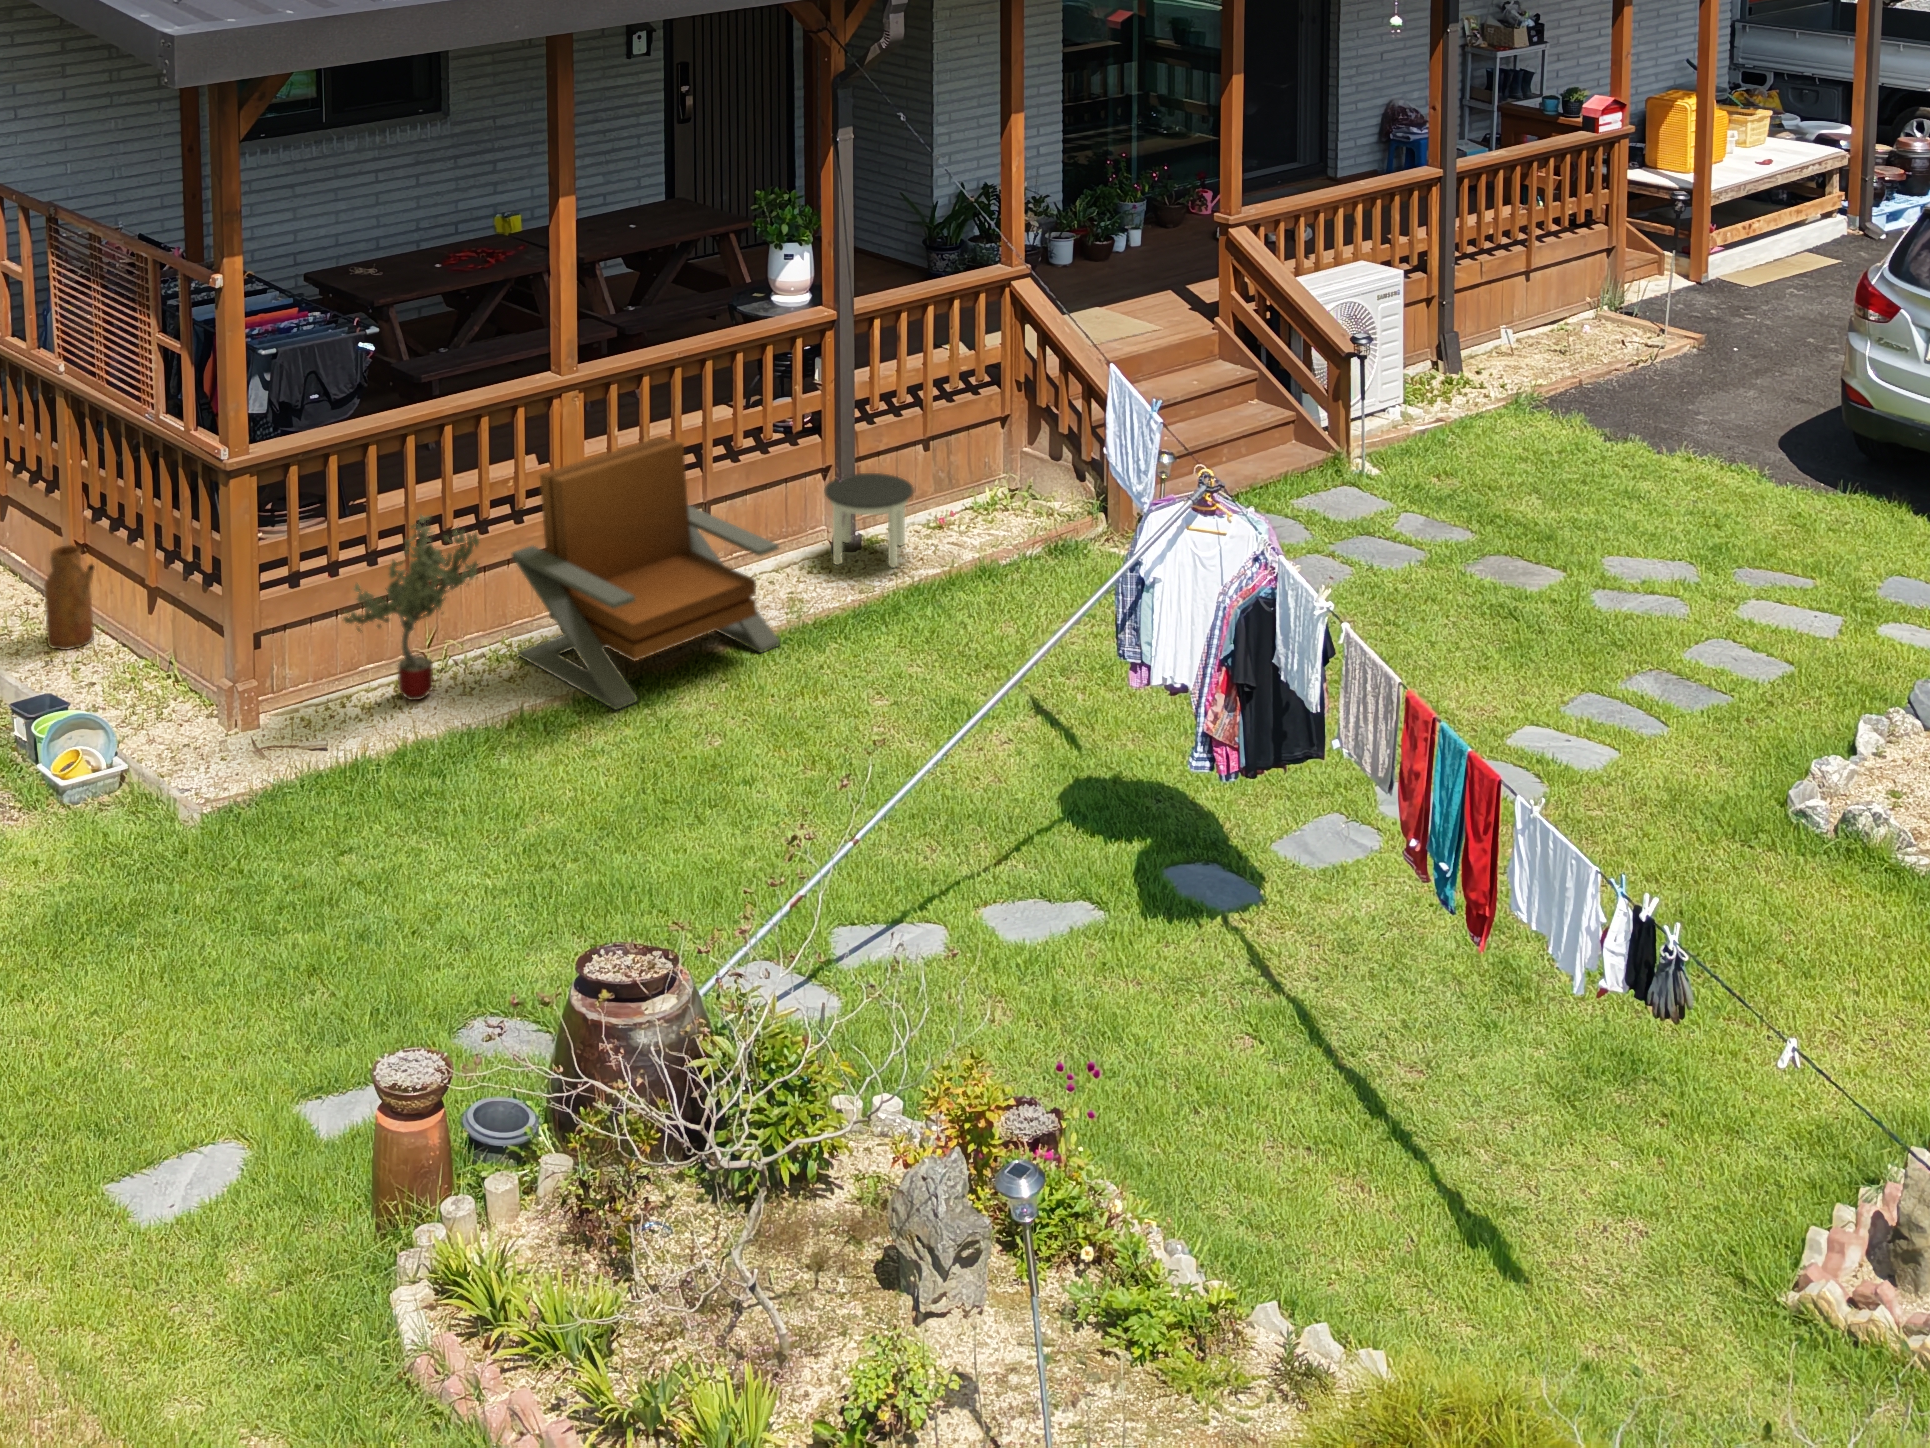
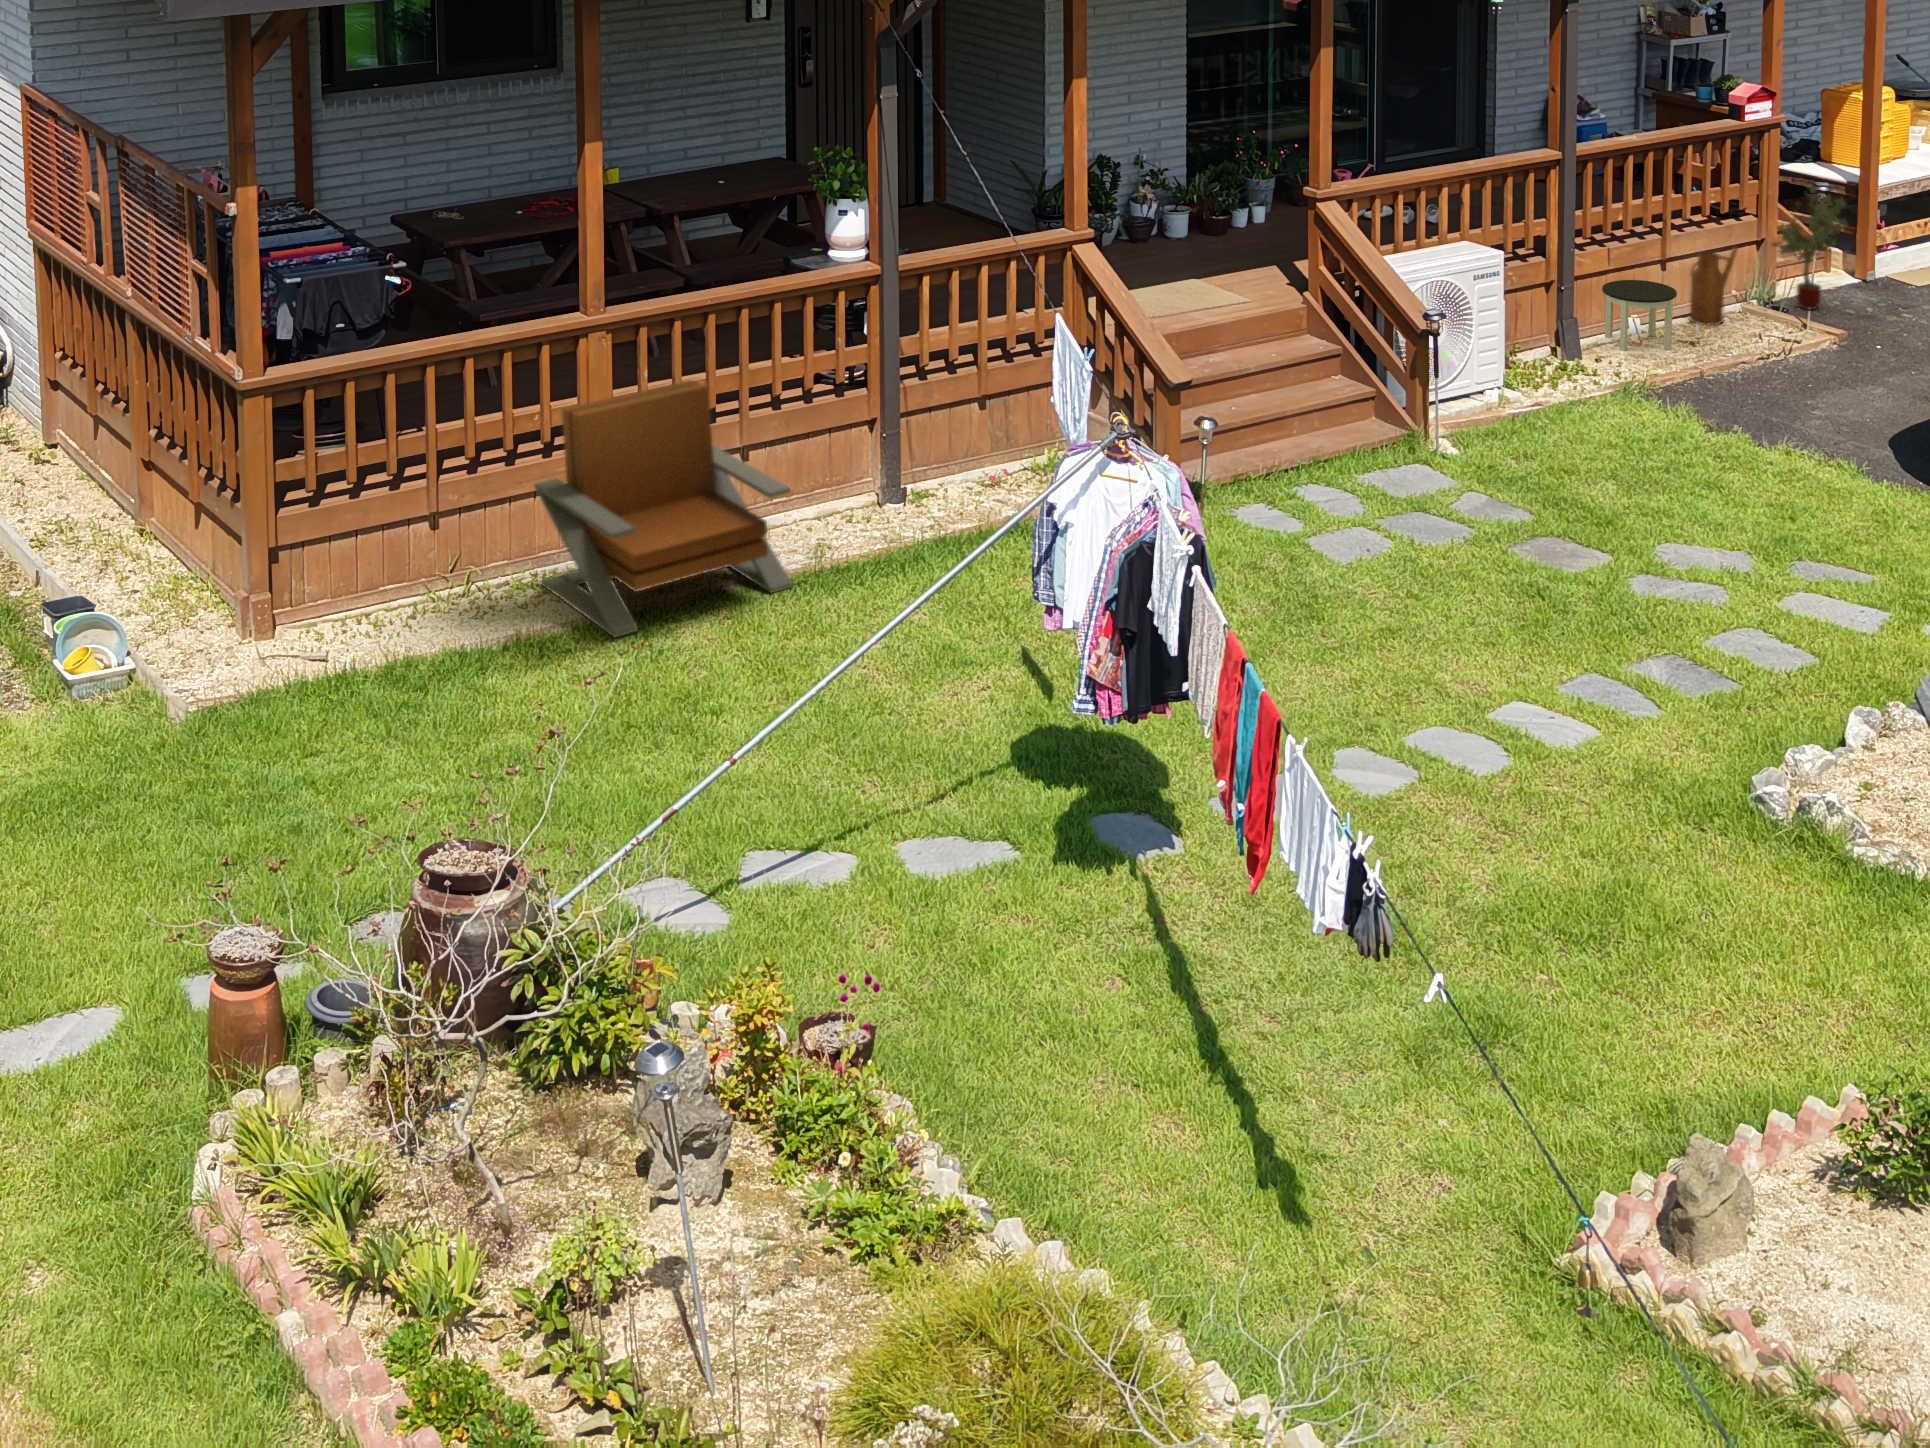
round table: present [824,473,913,567] -> present [1602,280,1677,351]
potted tree: present [344,515,479,700] -> present [1772,187,1847,310]
watering can: present [44,545,95,650] -> present [1689,248,1738,325]

